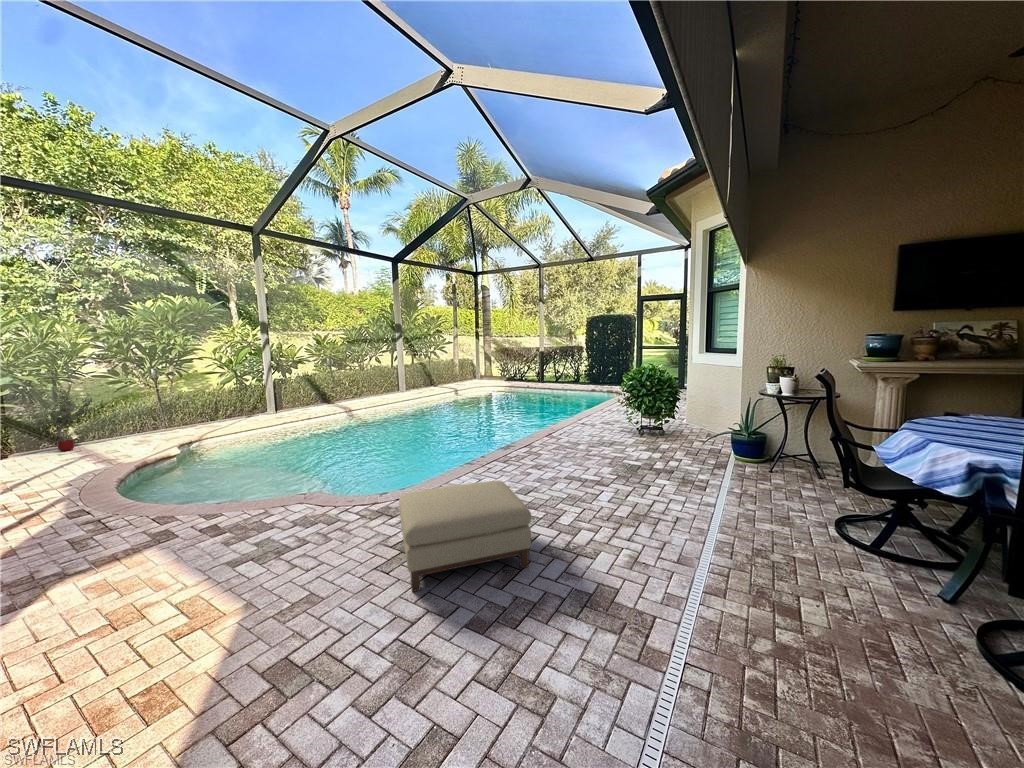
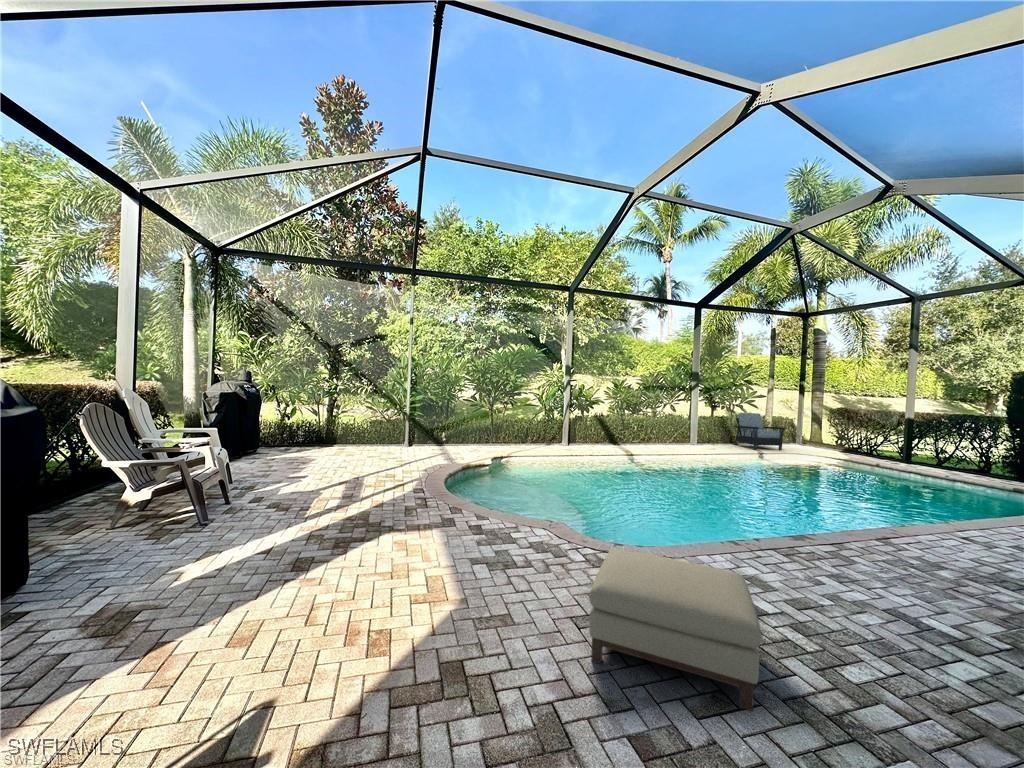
armchair: none [433,359,471,389] -> present [734,413,786,450]
potted tree: present [26,393,93,452] -> none [424,410,456,449]

